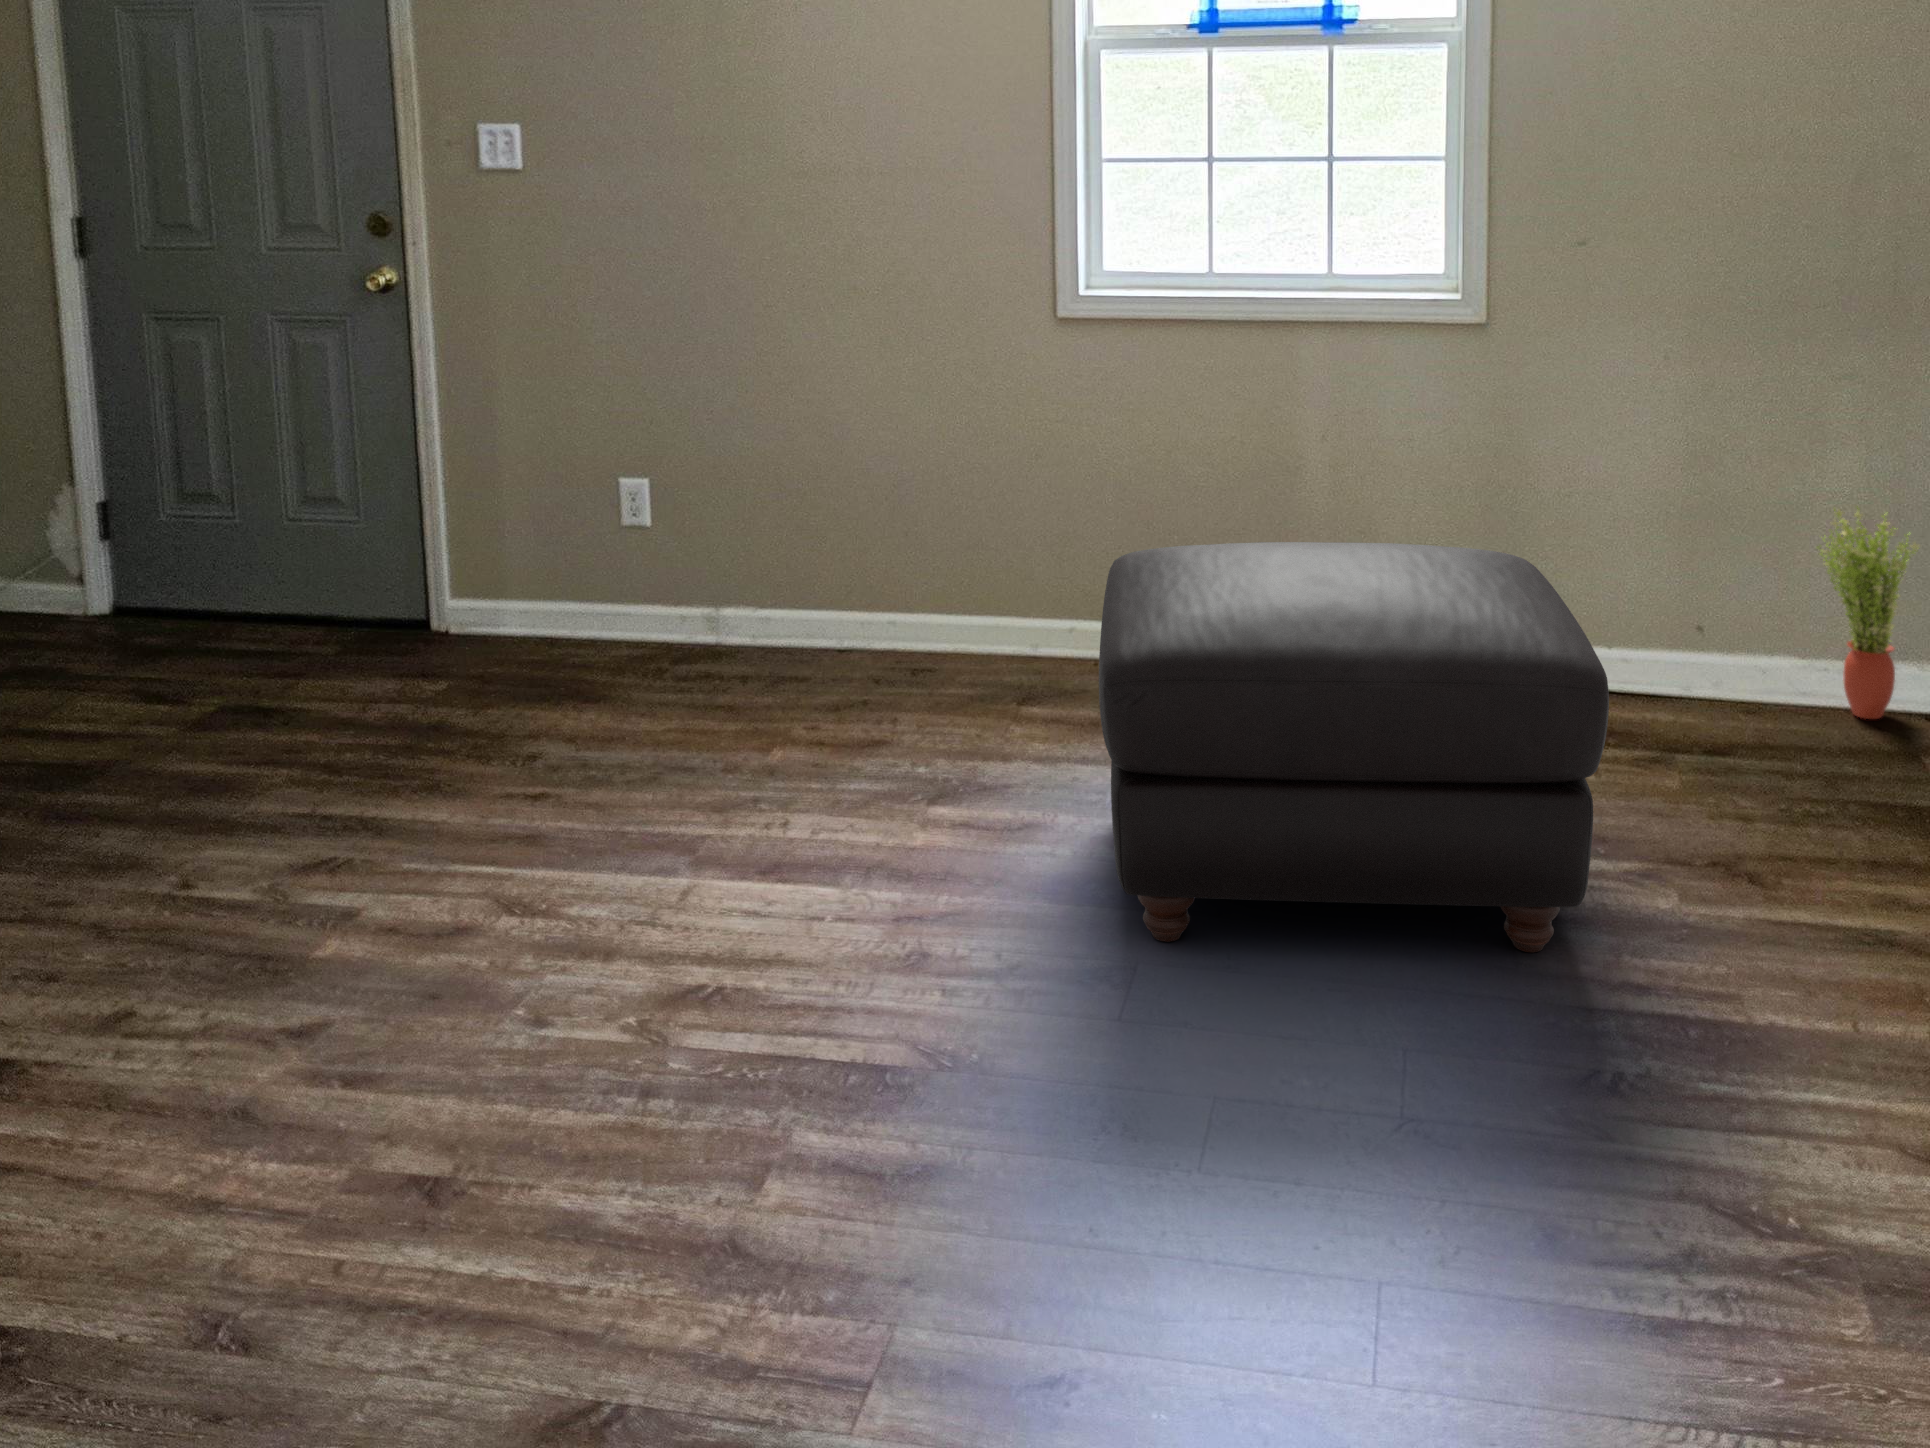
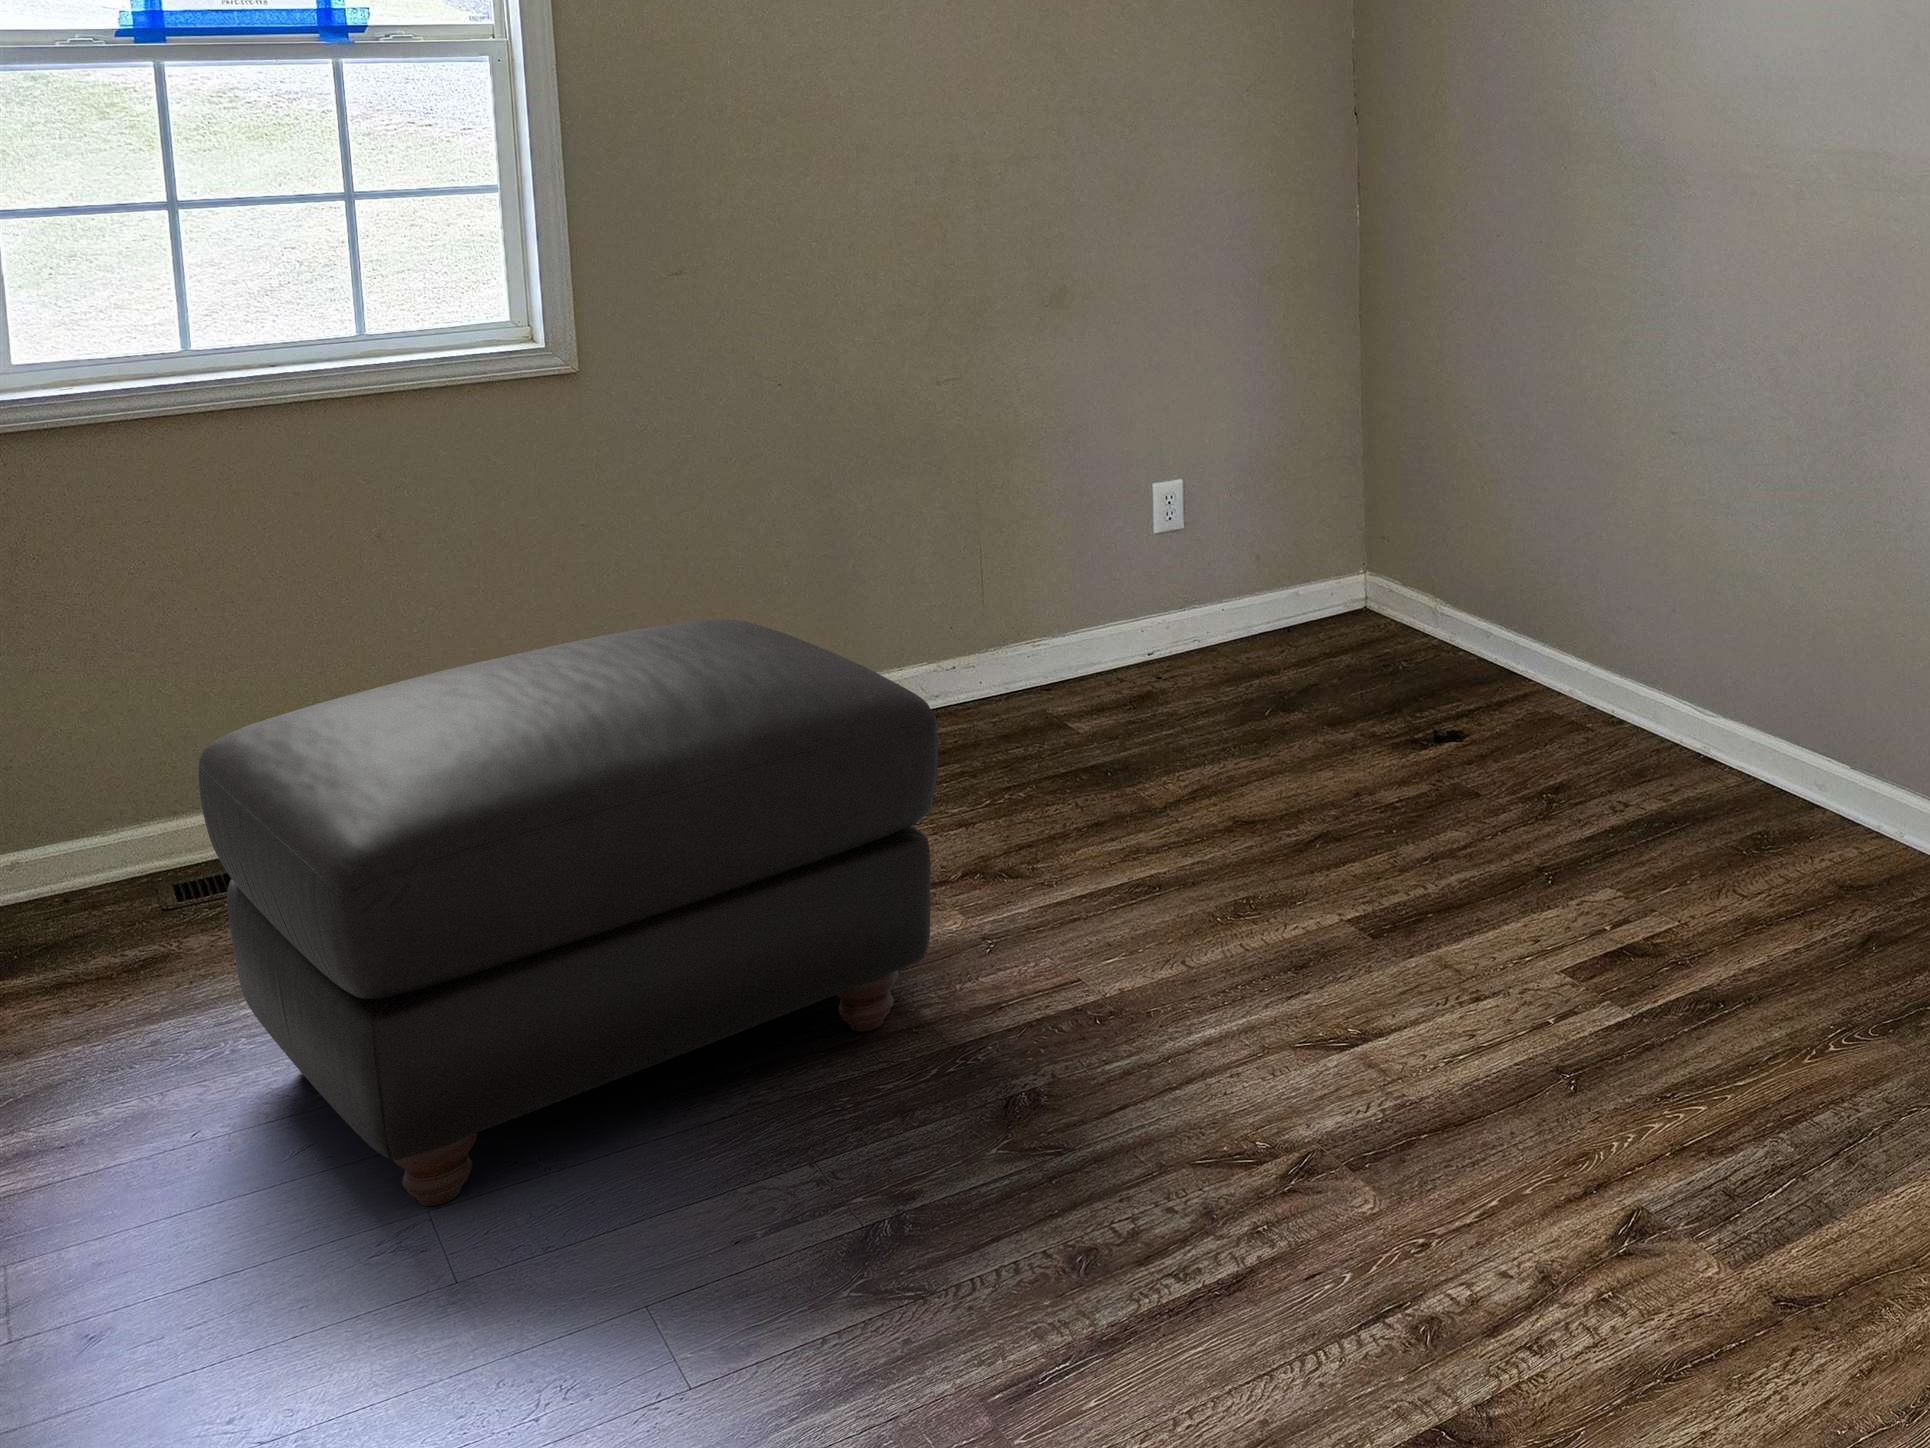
potted plant: present [1817,506,1919,719] -> none [951,509,1044,713]

